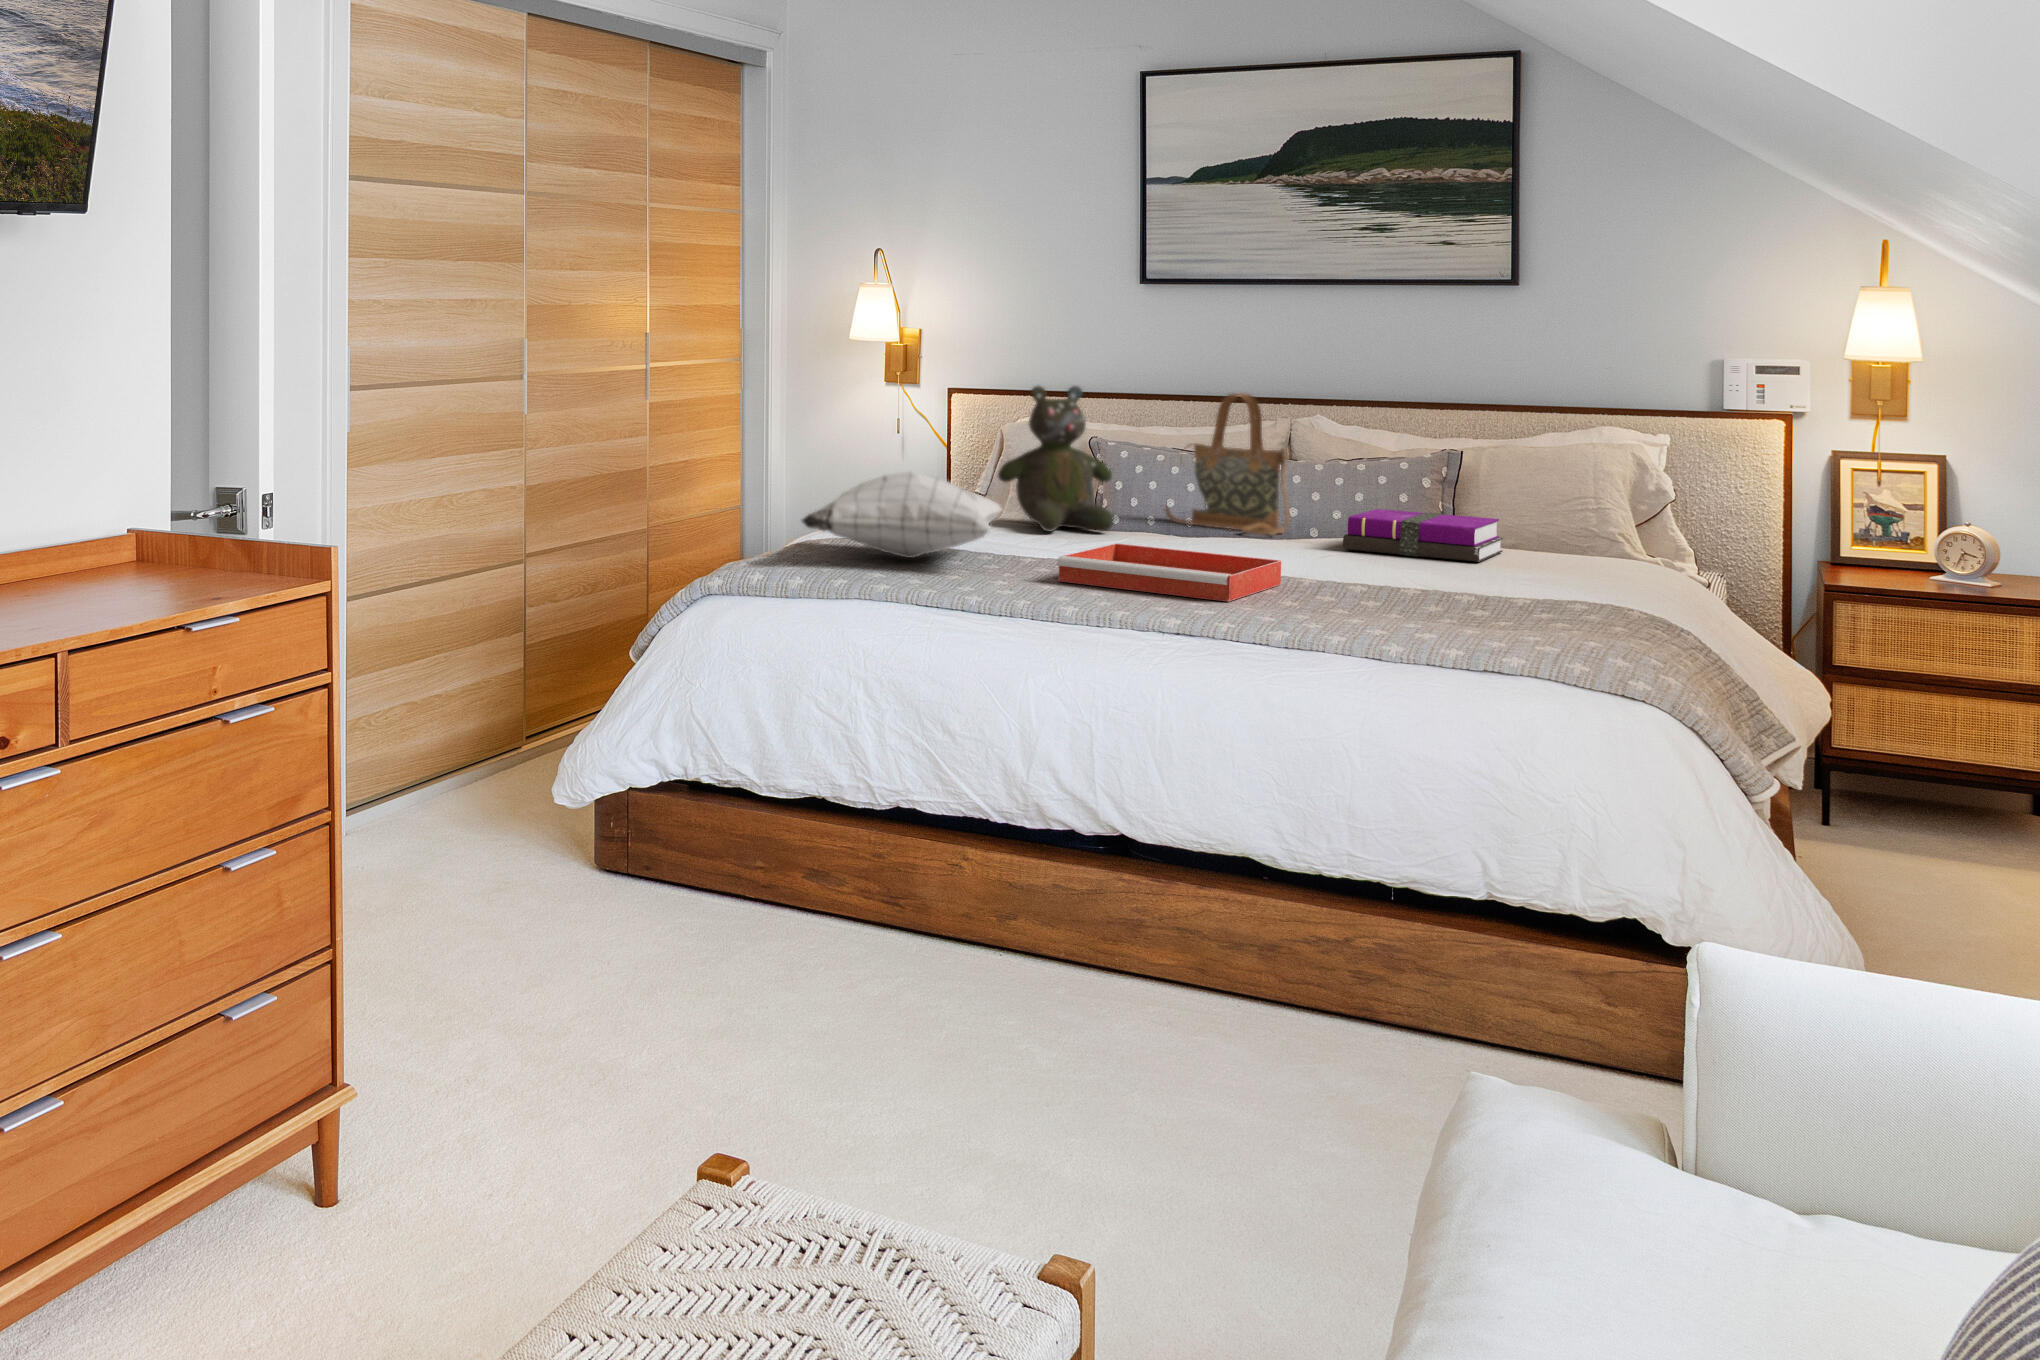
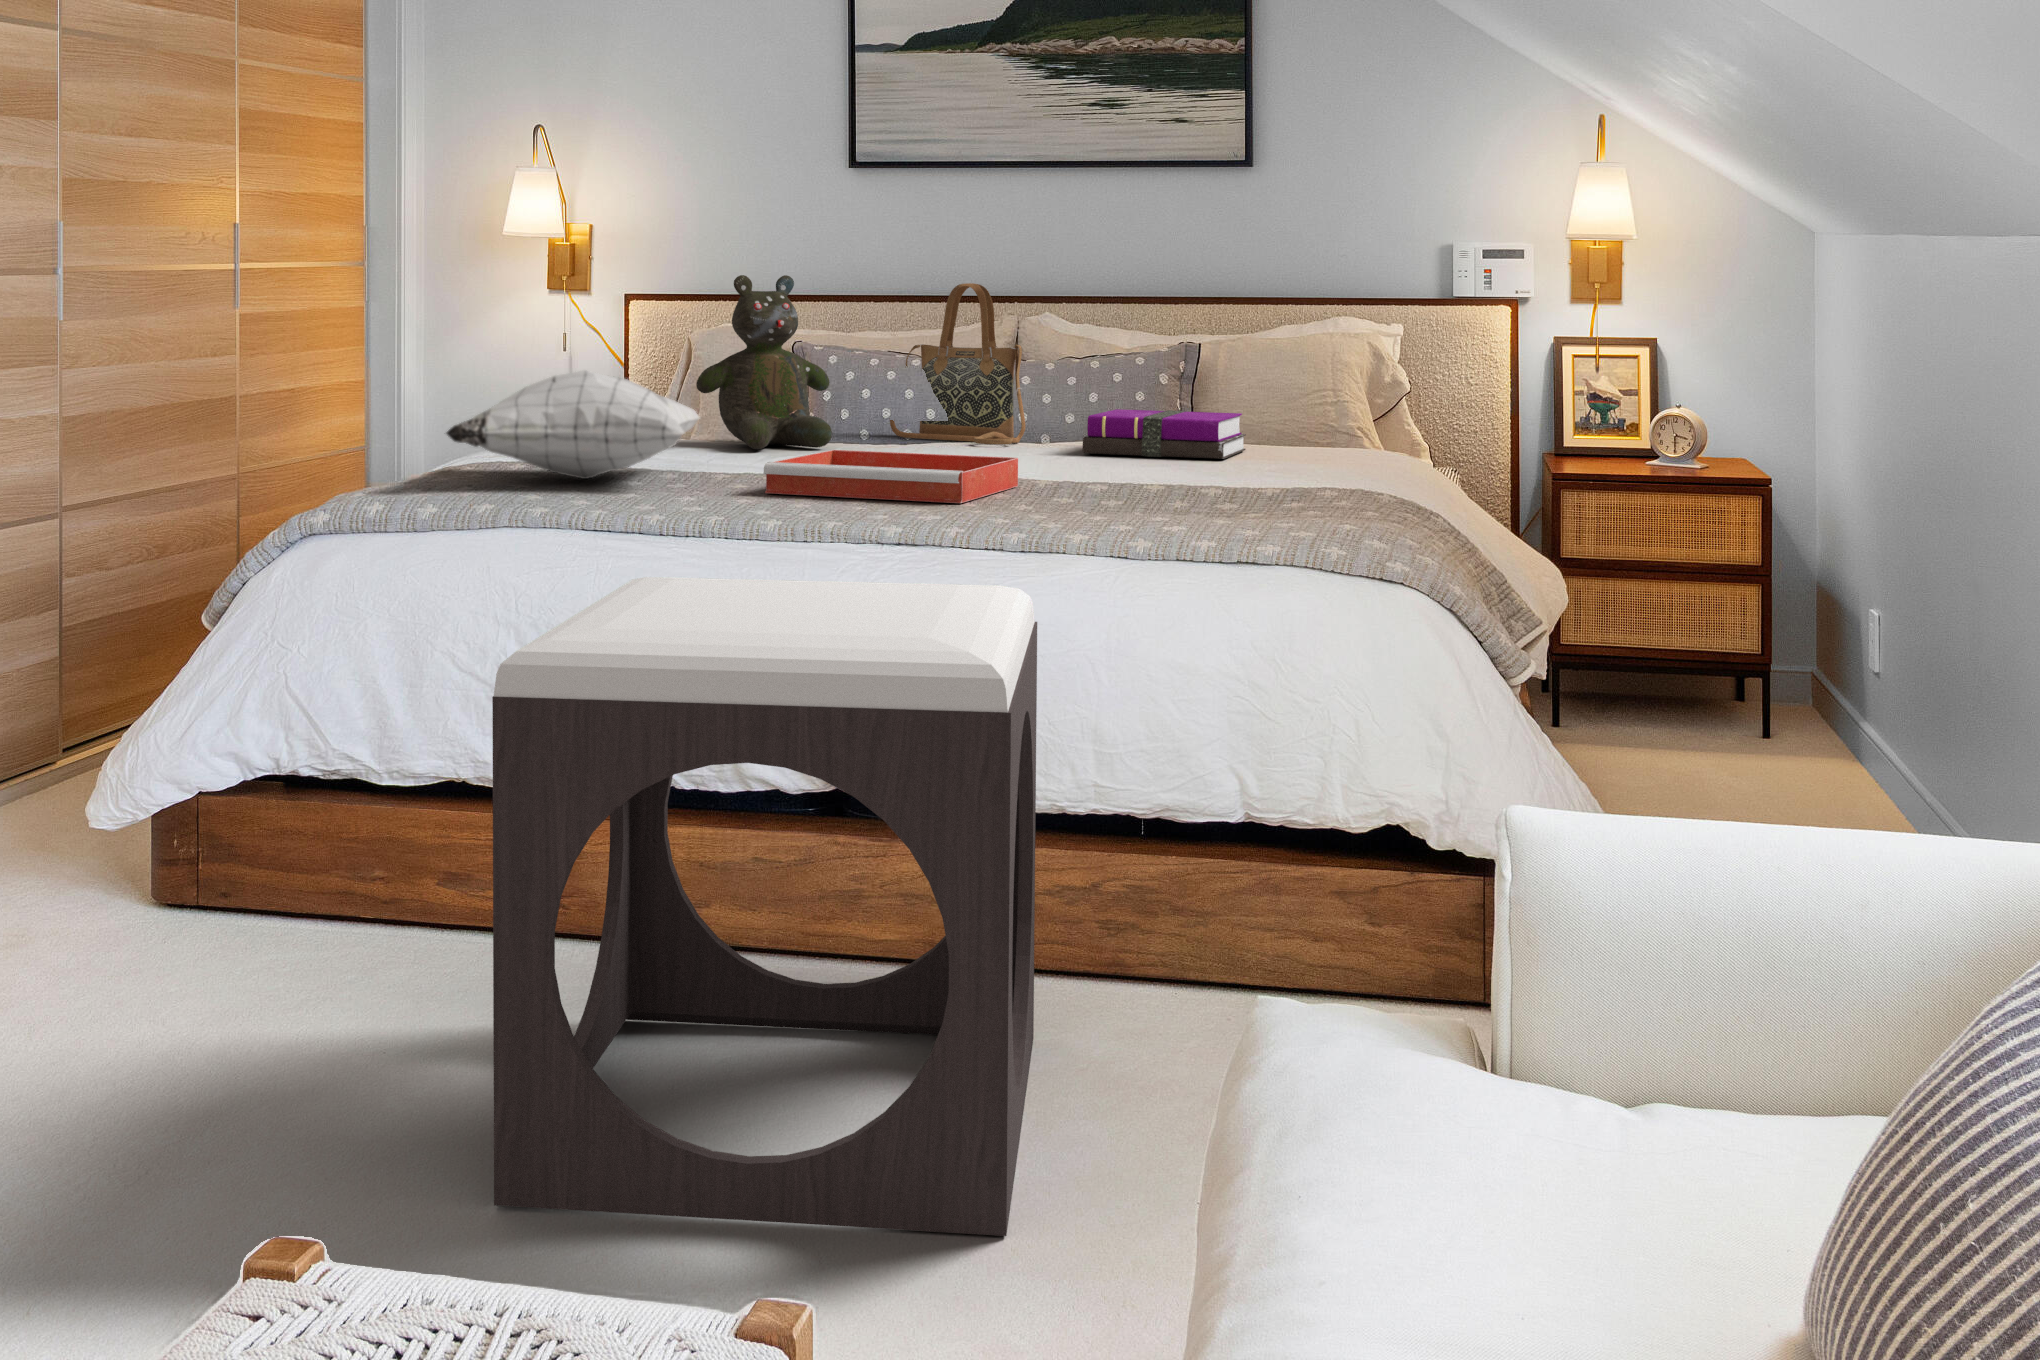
footstool: none [846,660,1295,1228] -> present [492,577,1037,1236]

